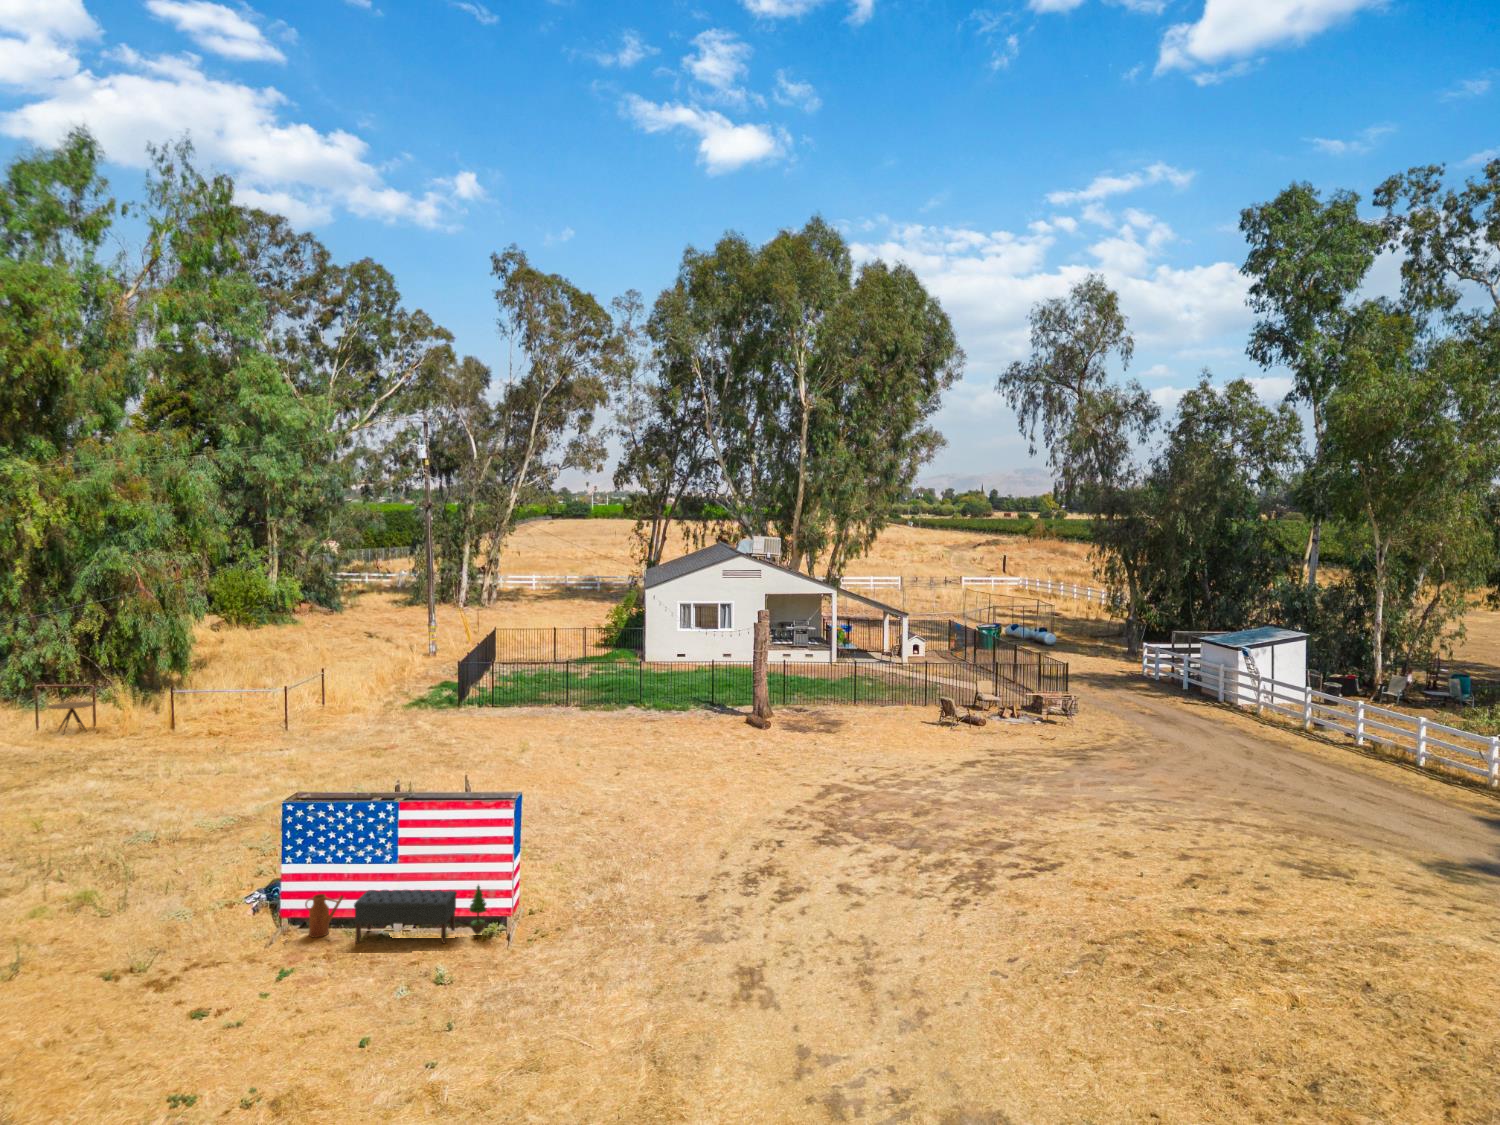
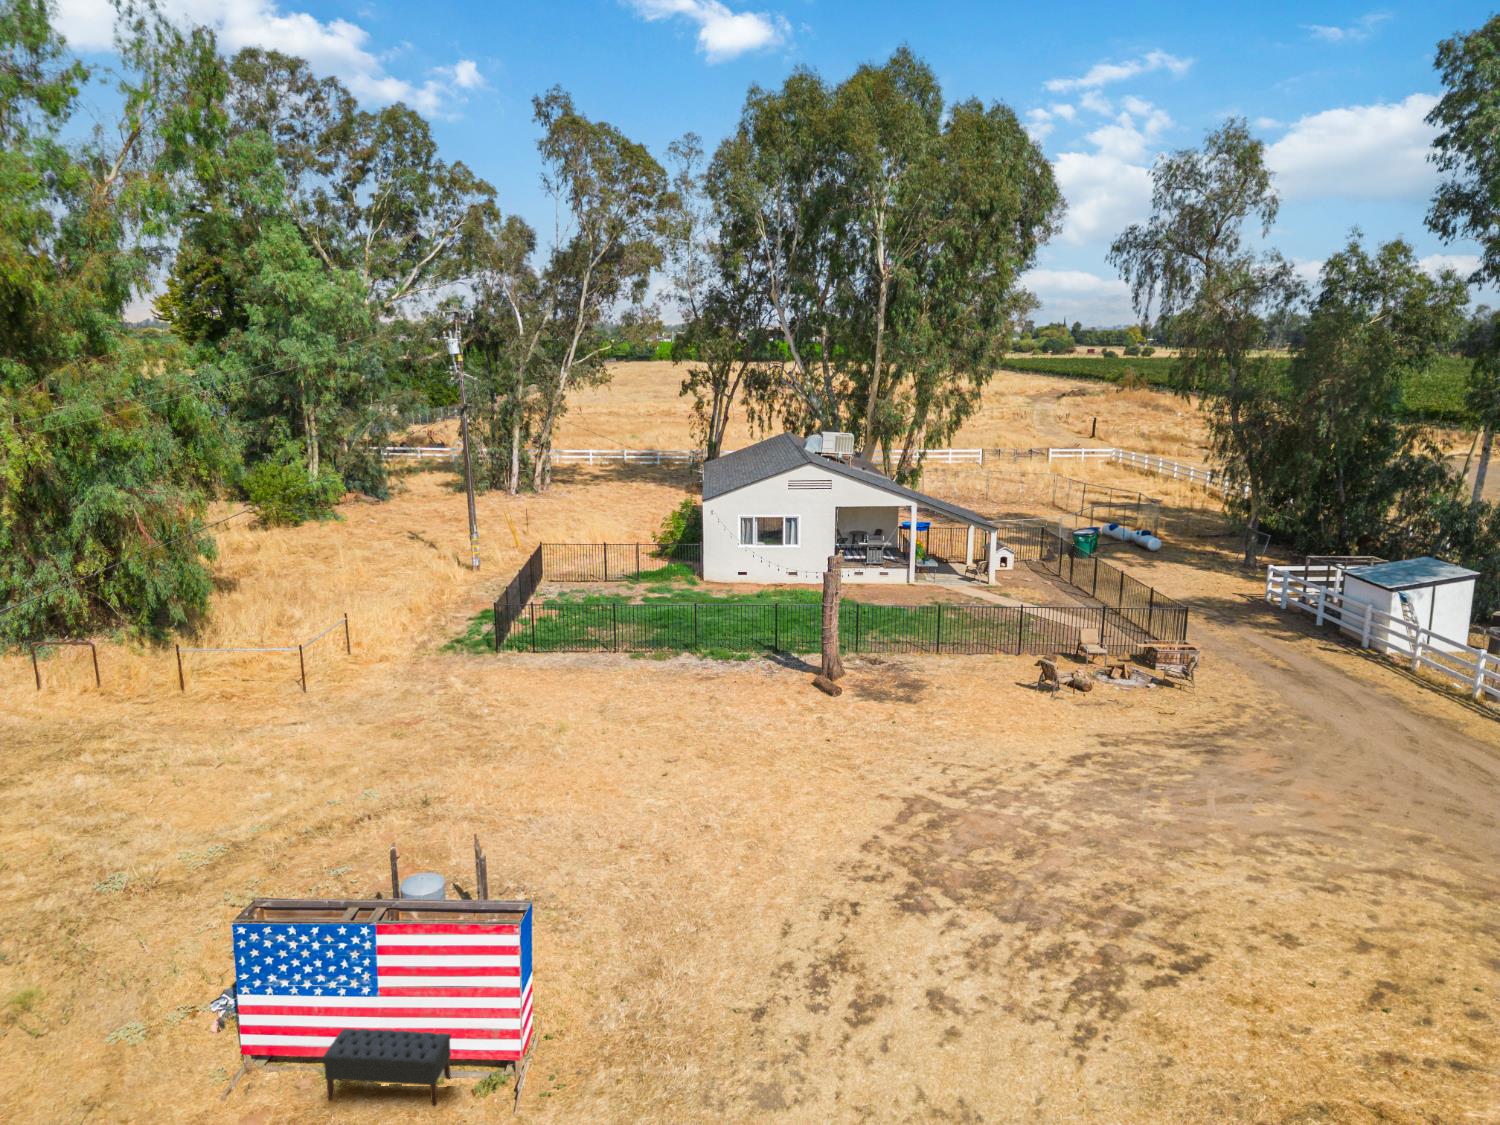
round table: present [48,701,95,733] -> none [50,655,103,694]
potted tree: present [469,885,487,934] -> none [464,1031,488,1089]
watering can: present [305,894,343,938] -> none [267,1033,313,1087]

